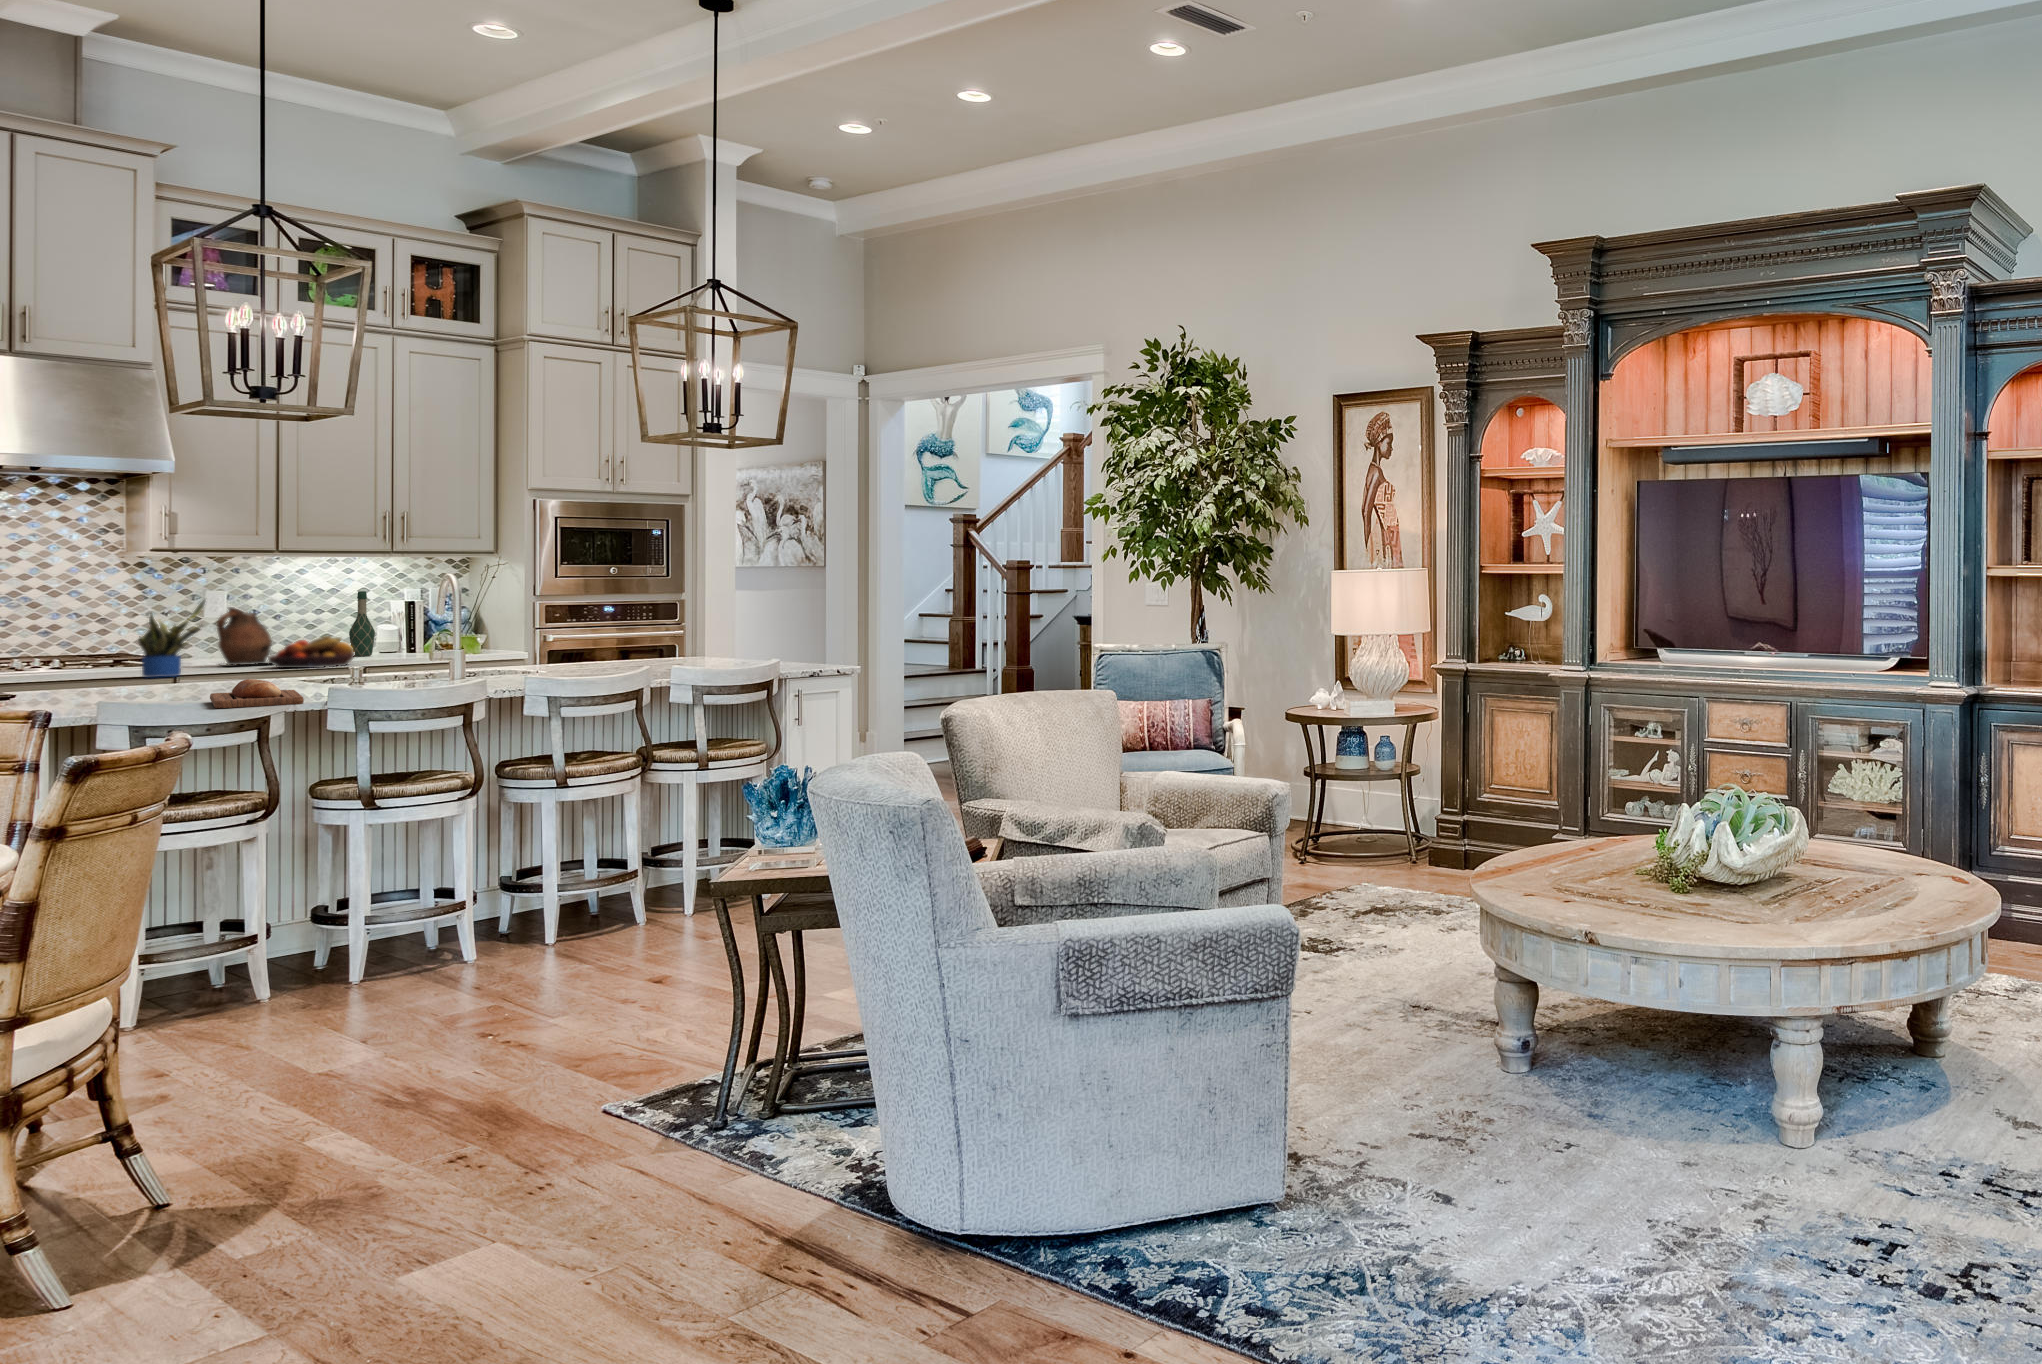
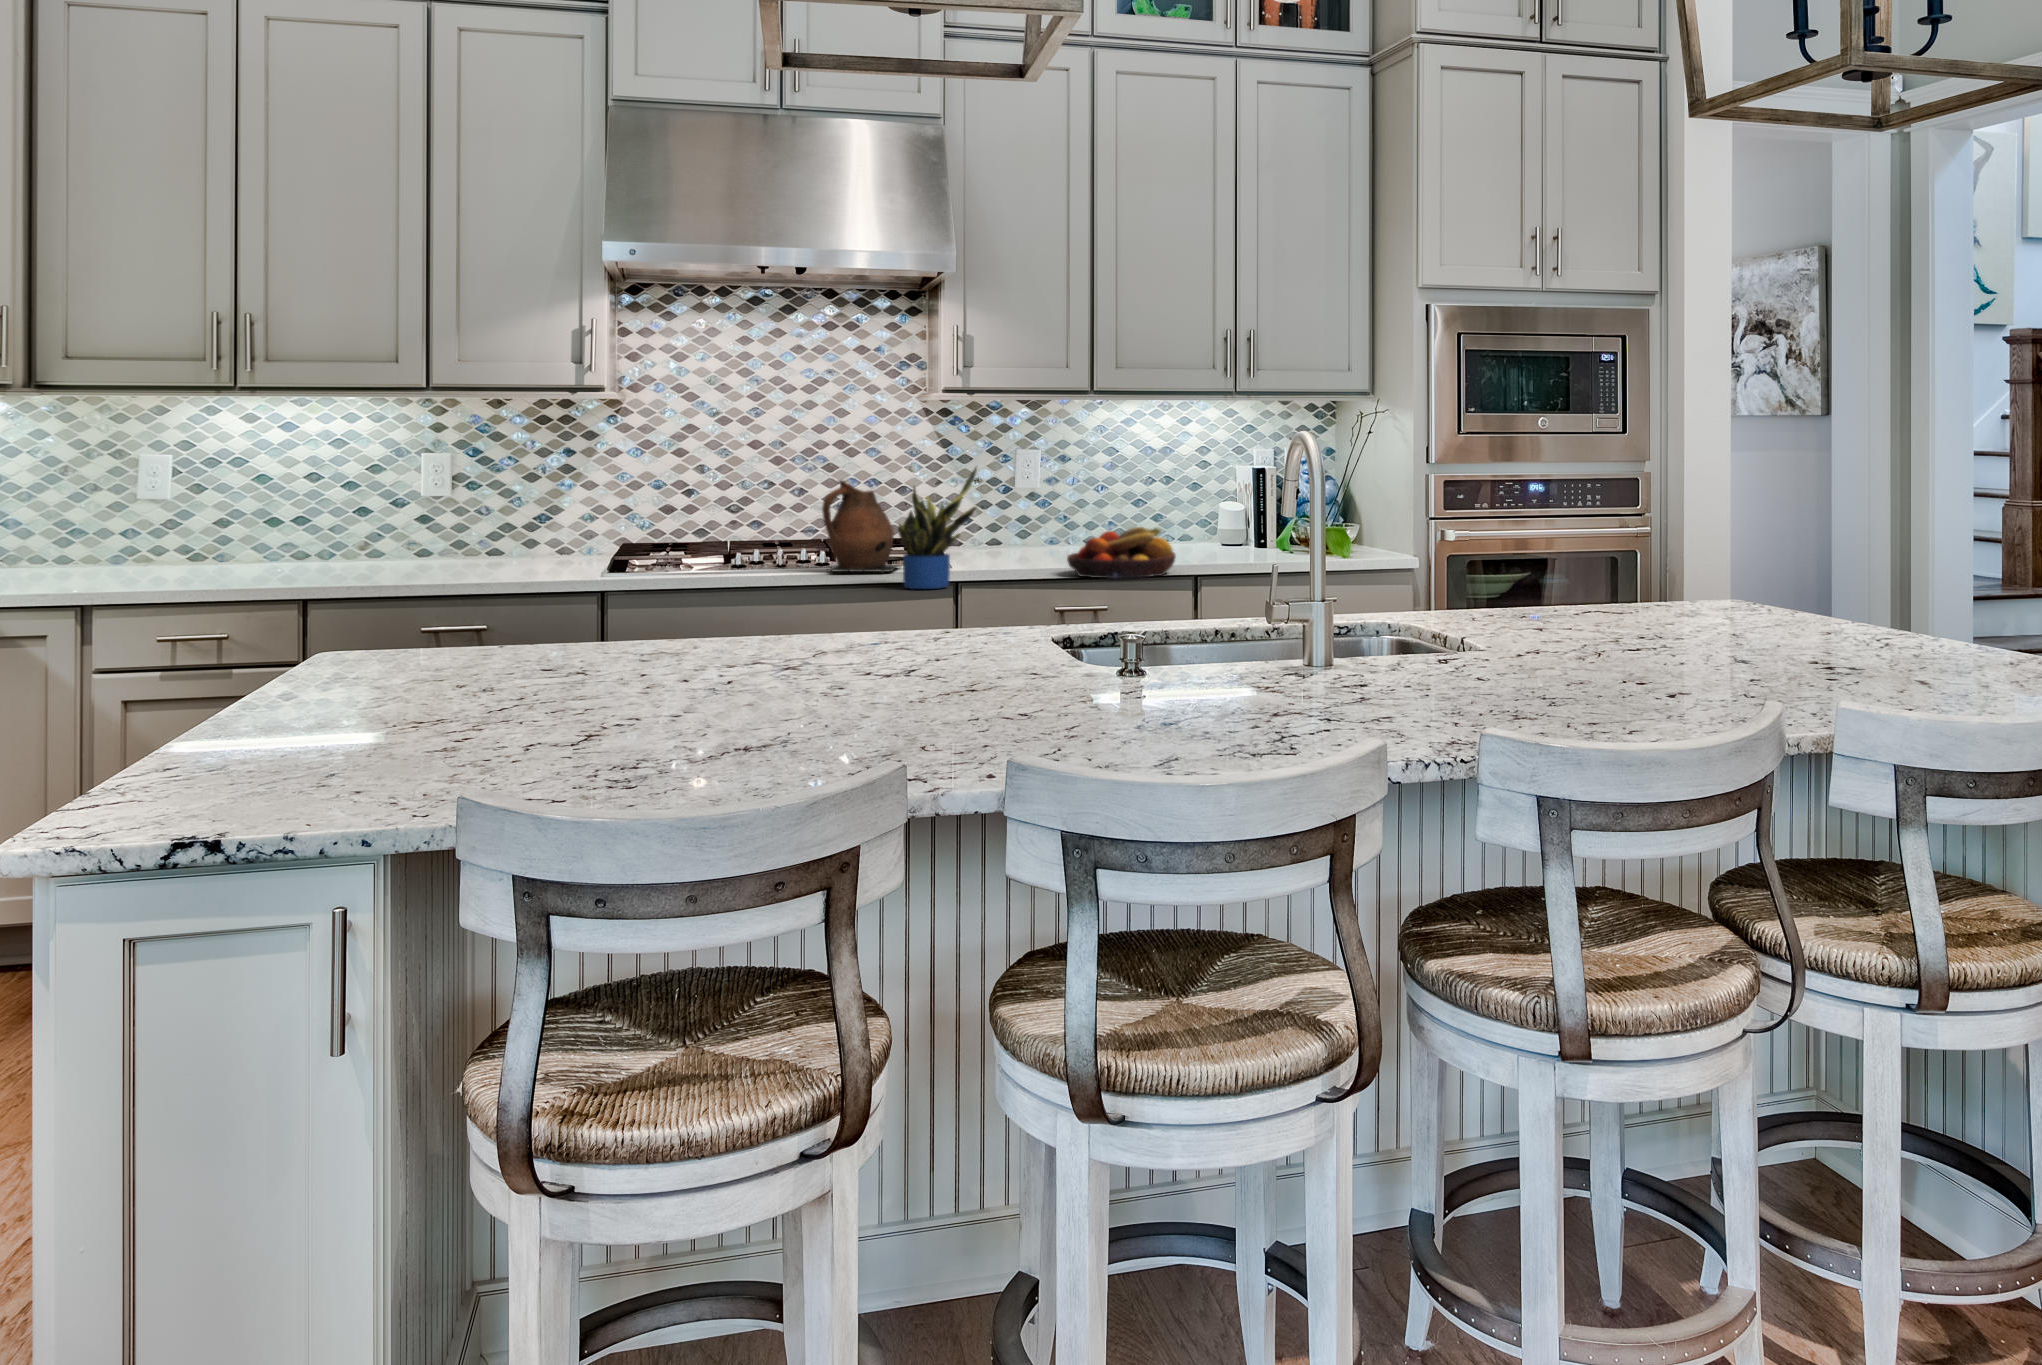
wine bottle: present [349,591,375,656] -> none [1187,452,1218,549]
ceramic pitcher: present [217,607,272,666] -> present [822,480,901,573]
bread loaf: present [210,679,304,708] -> none [779,672,972,760]

